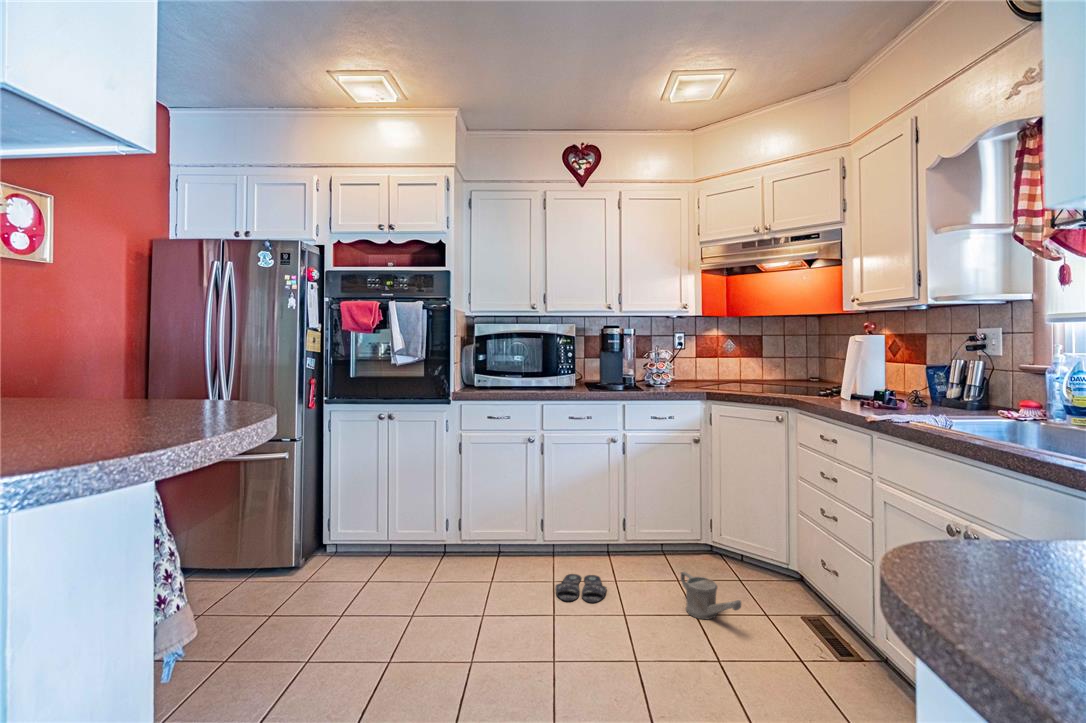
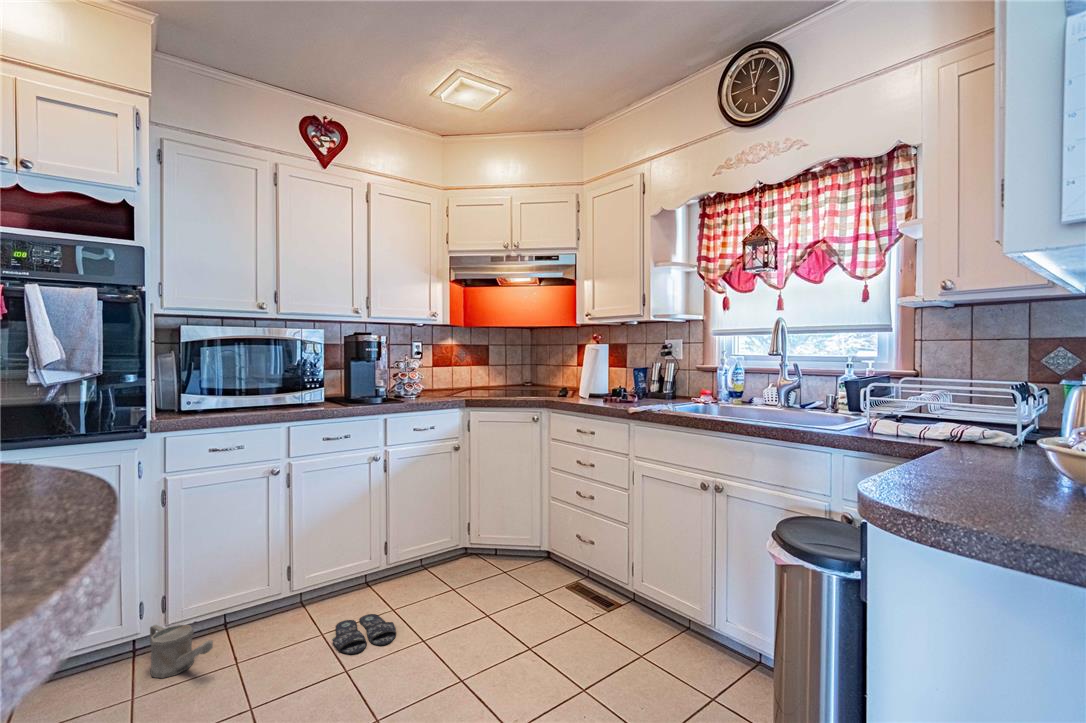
watering can: present [681,572,741,619] -> present [150,625,213,678]

